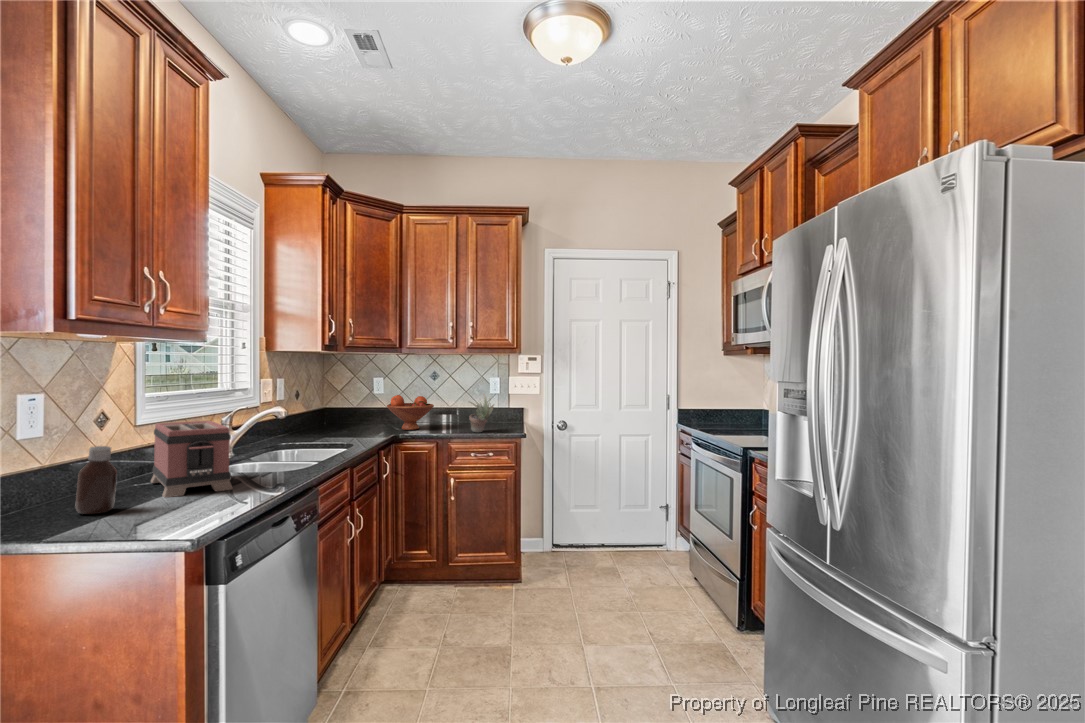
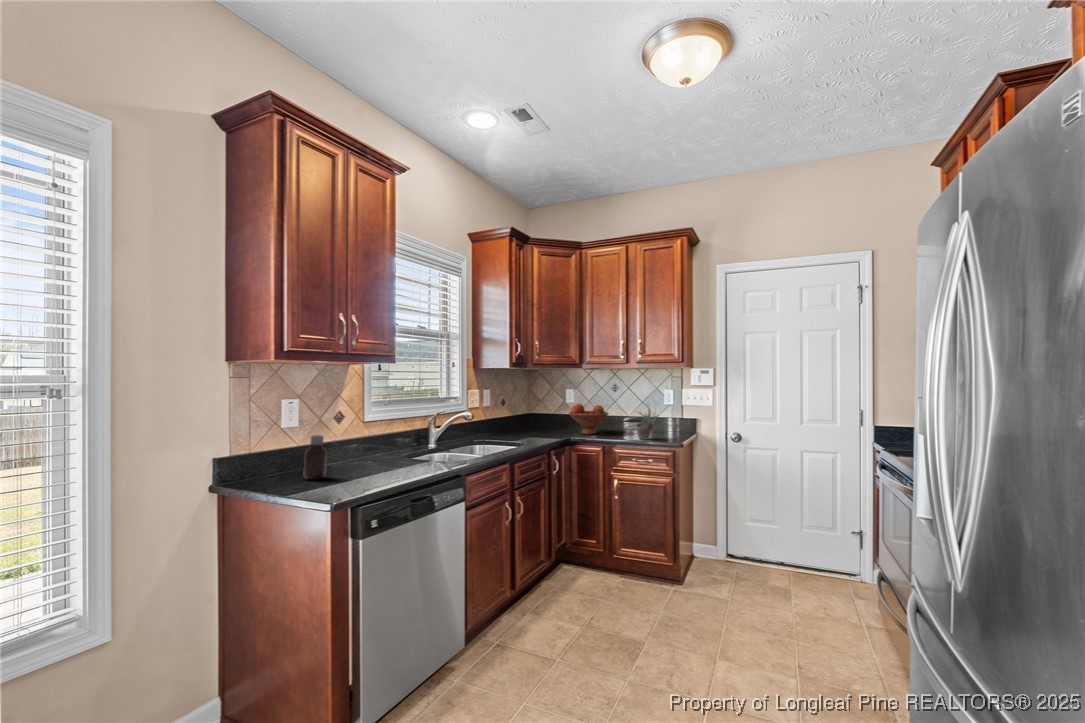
toaster: present [151,421,233,498] -> none [360,420,407,474]

